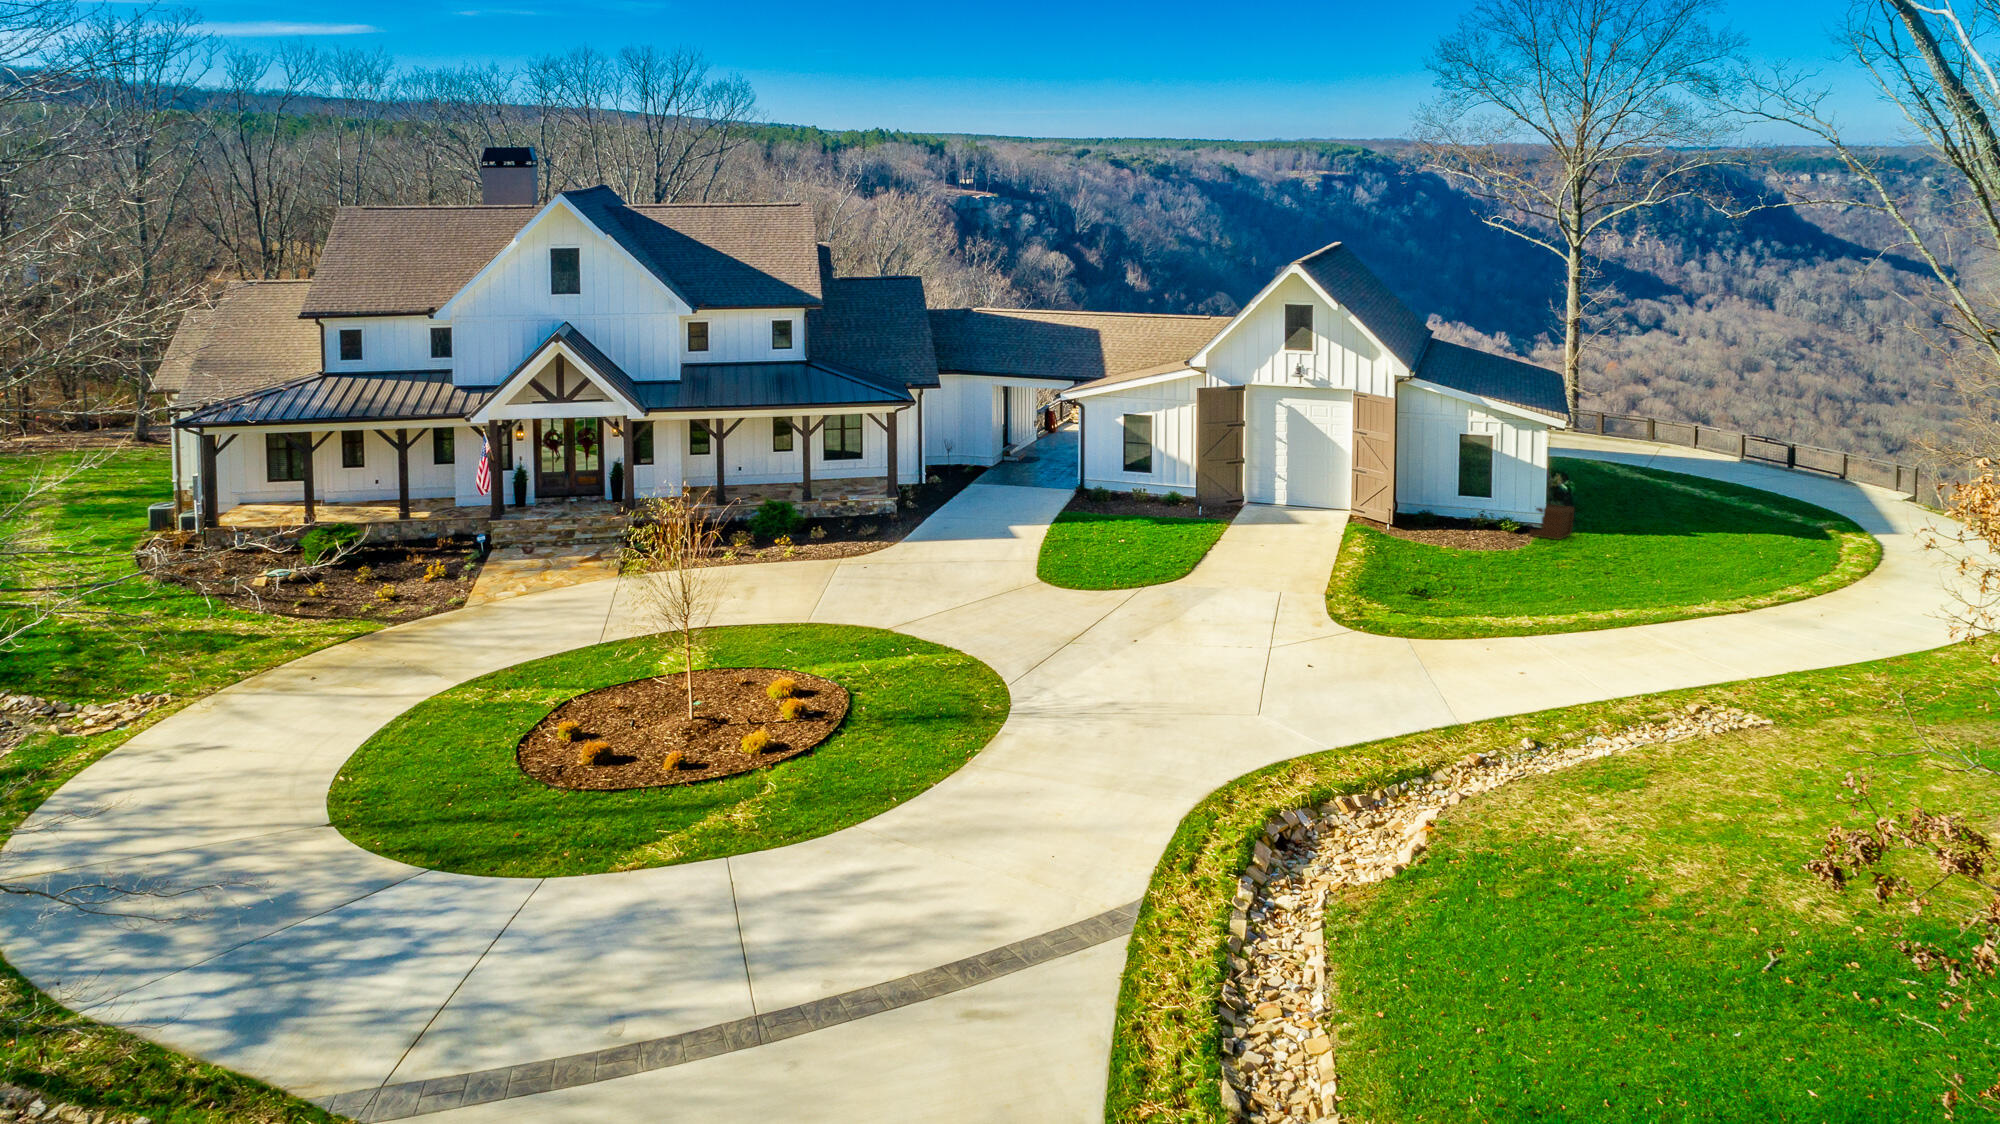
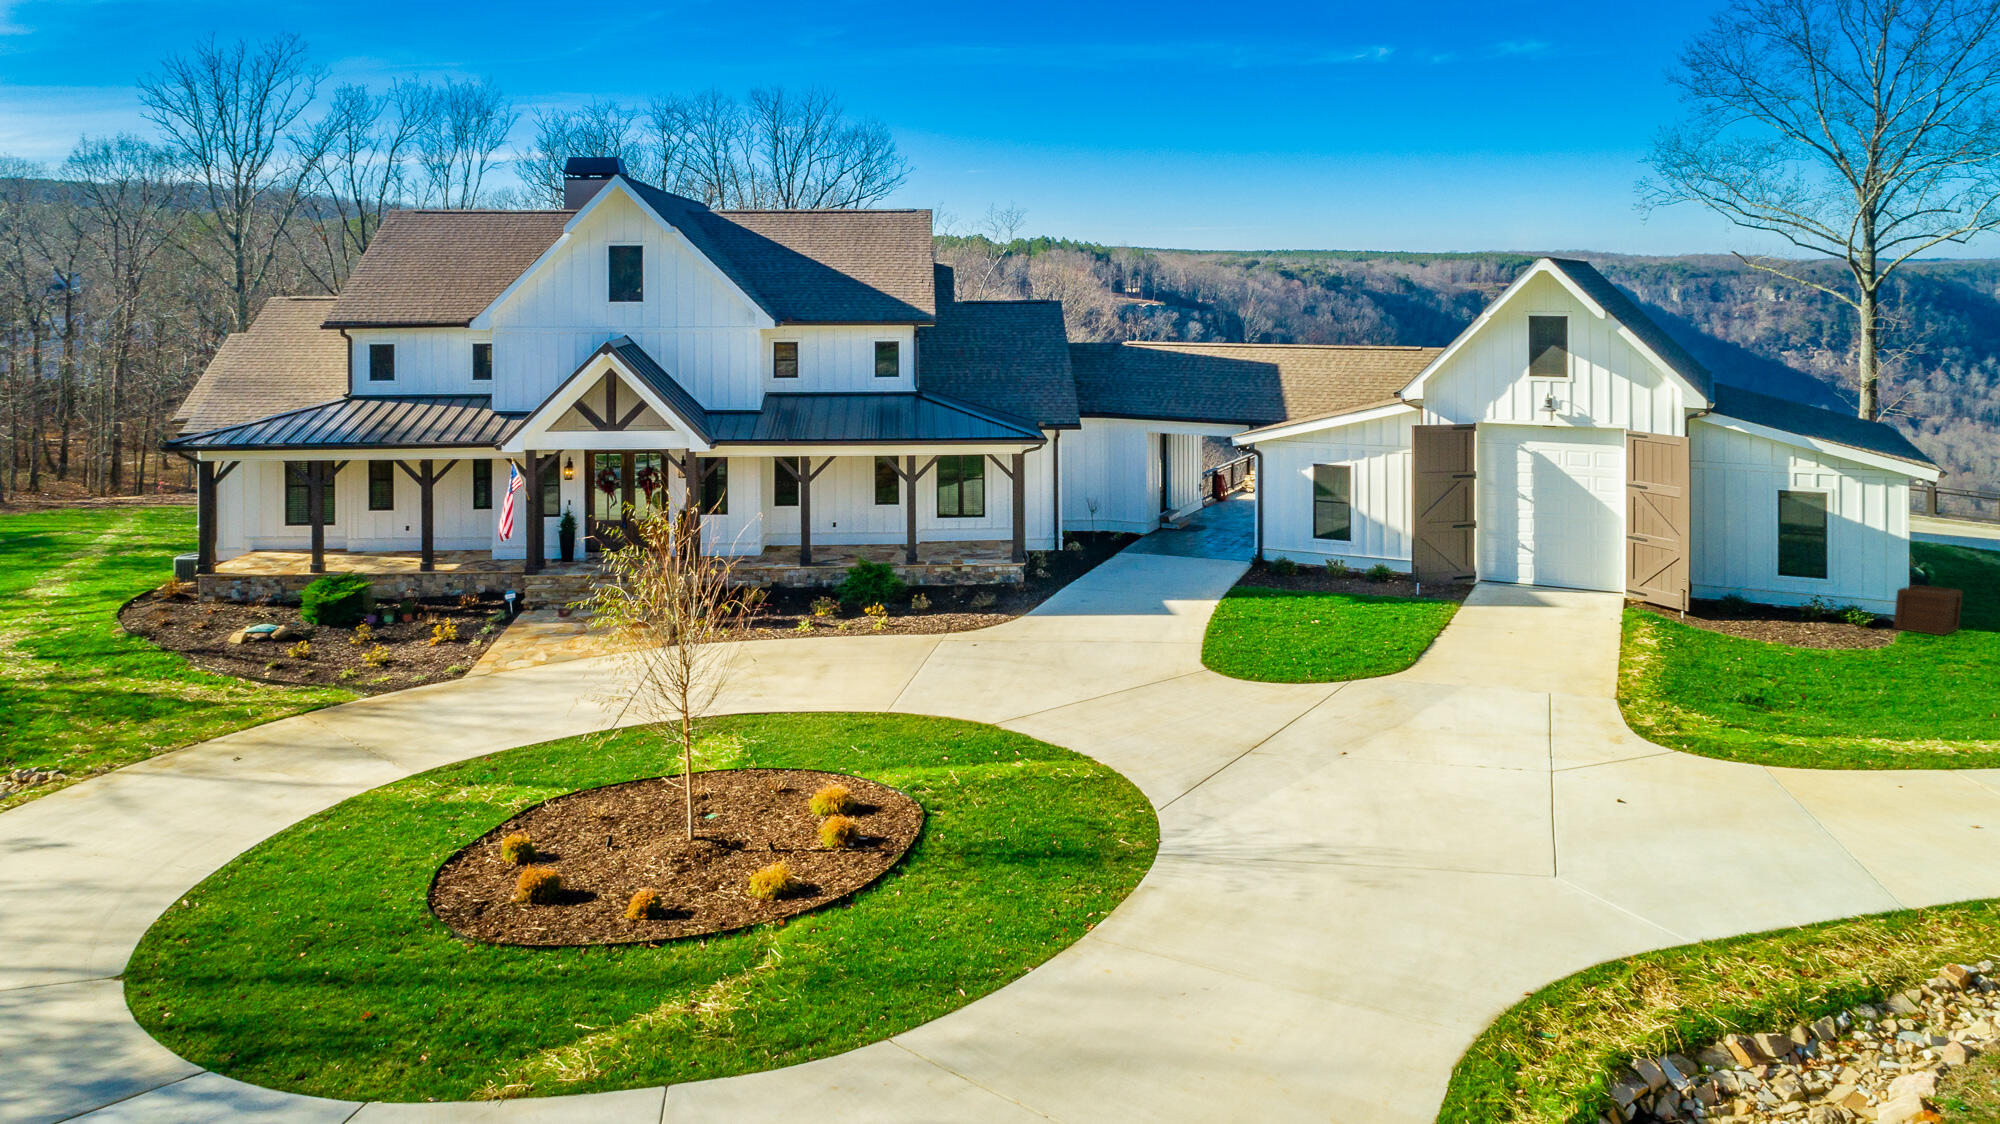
potted plant: none [352,535,399,566] -> present [363,588,414,623]

